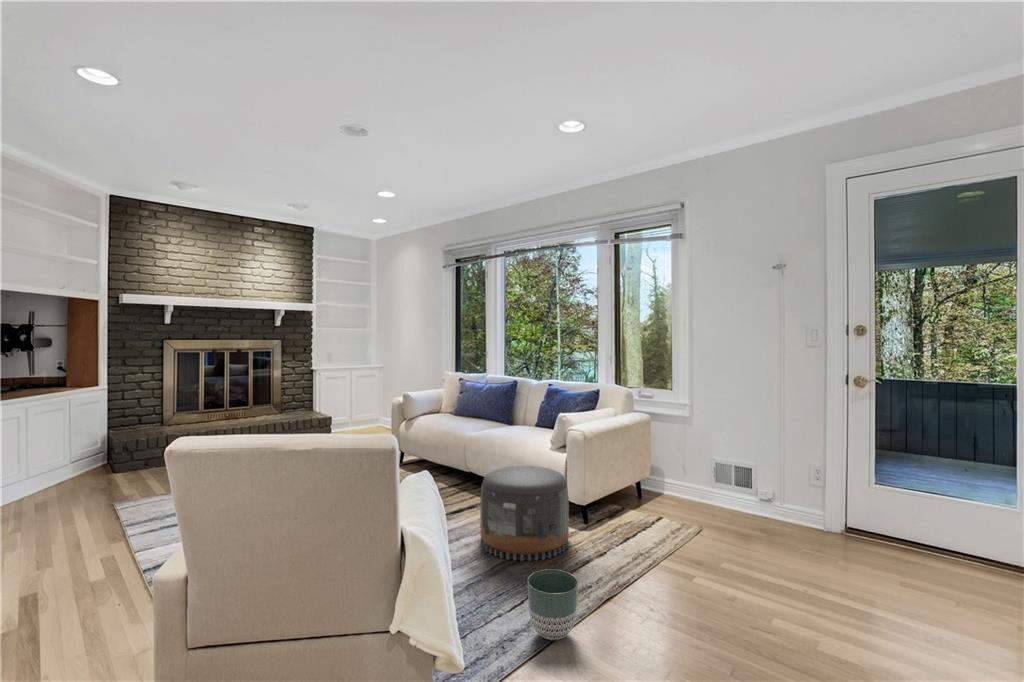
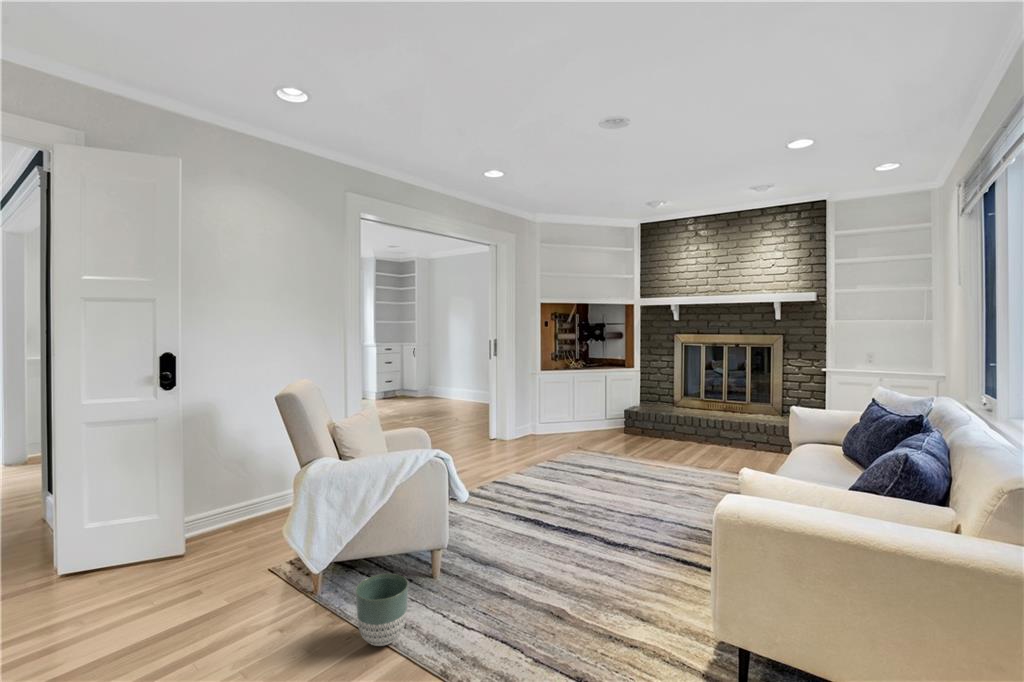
pouf: present [480,466,569,561] -> none [537,504,657,646]

